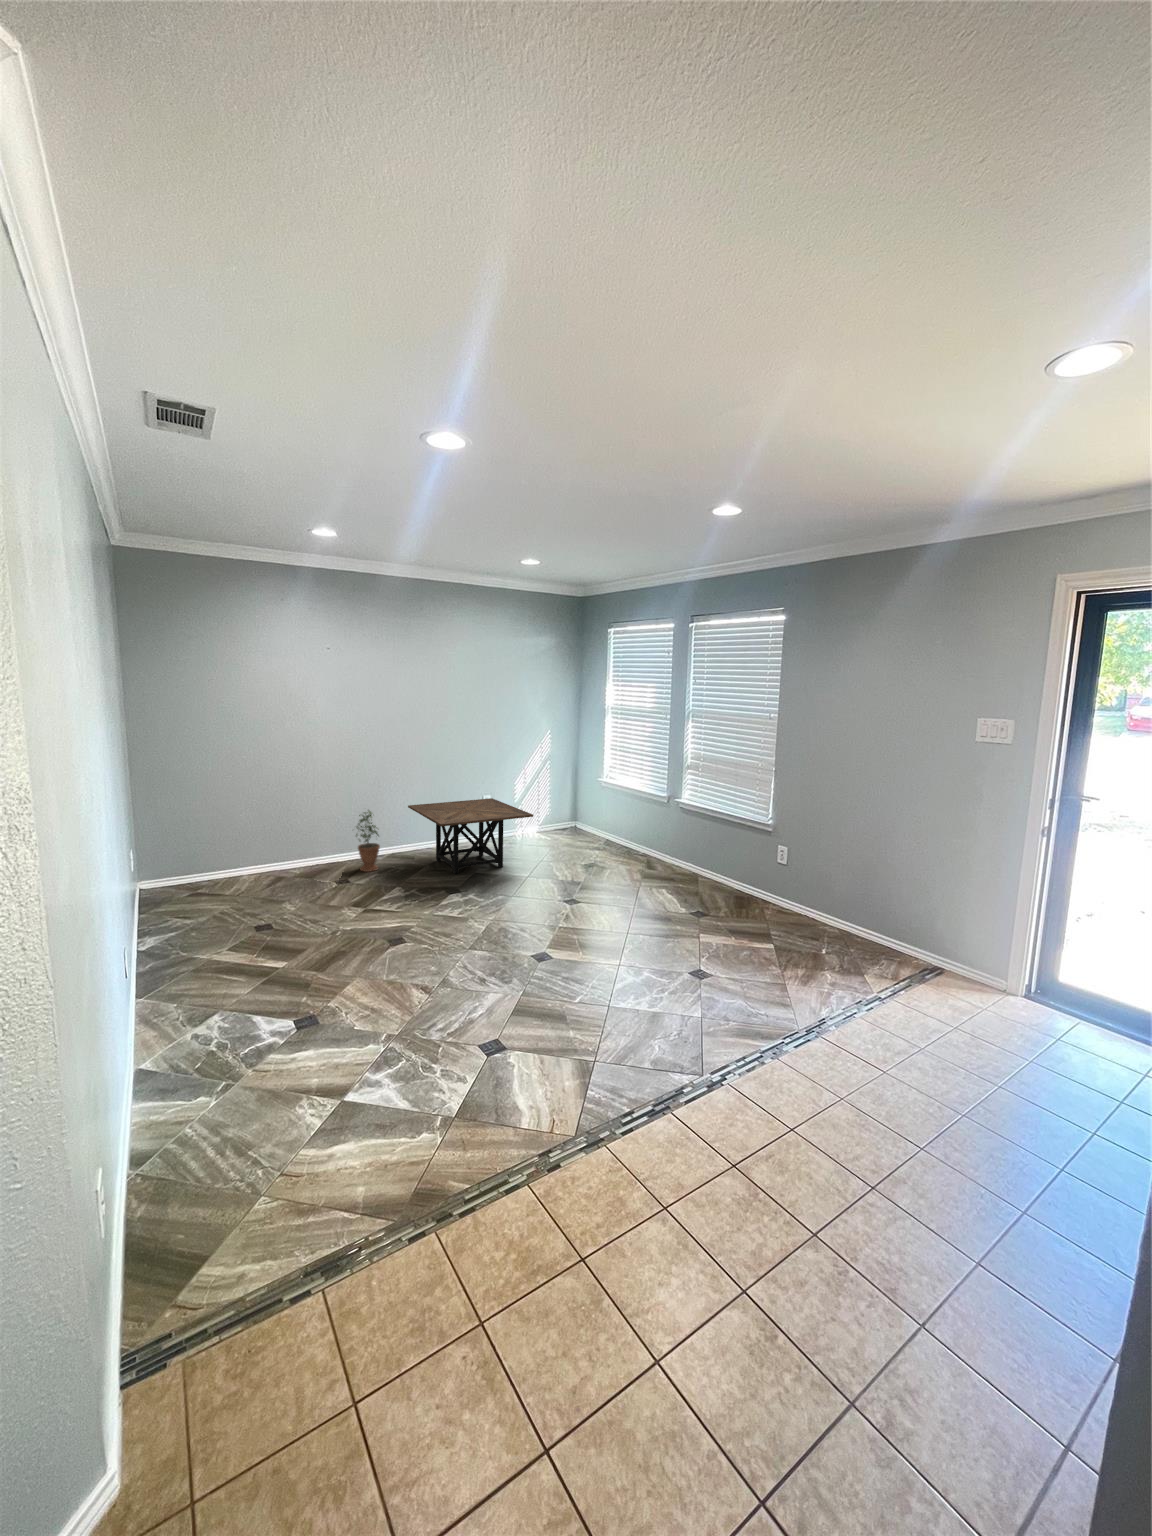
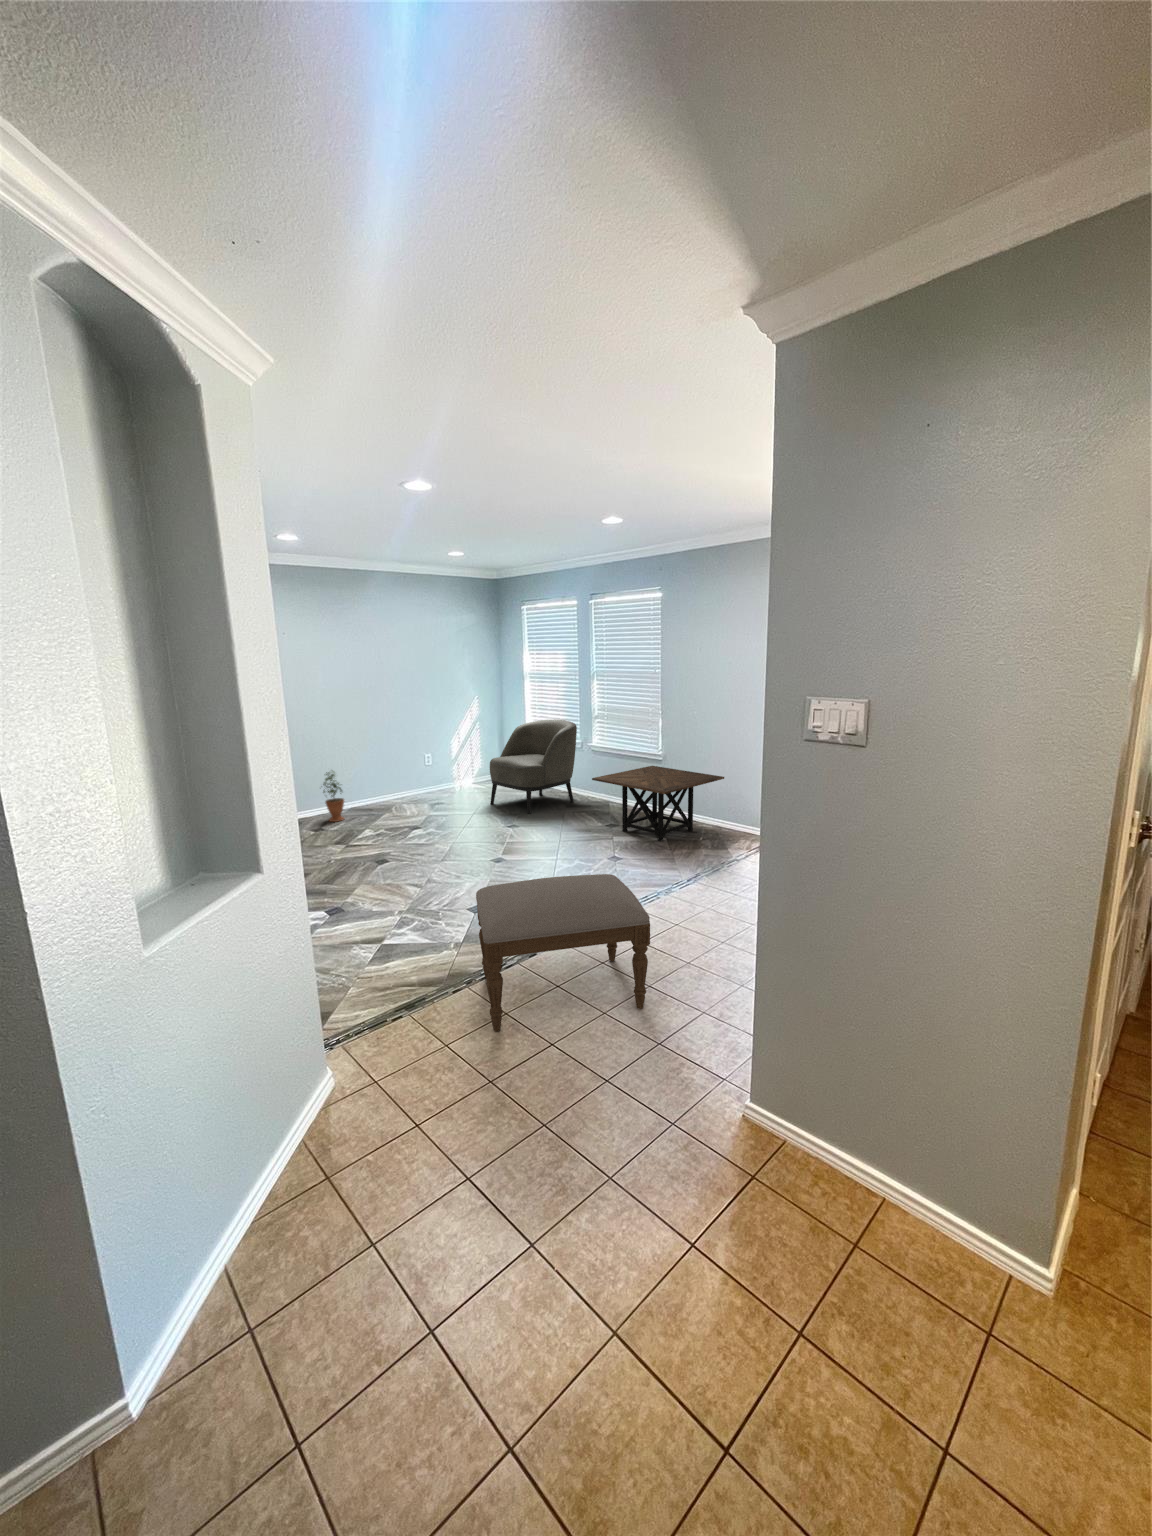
armchair: none [551,765,663,884] -> present [490,719,577,814]
side table: present [408,798,533,874] -> present [592,766,724,841]
ottoman: none [432,1067,756,1389] -> present [476,874,650,1032]

